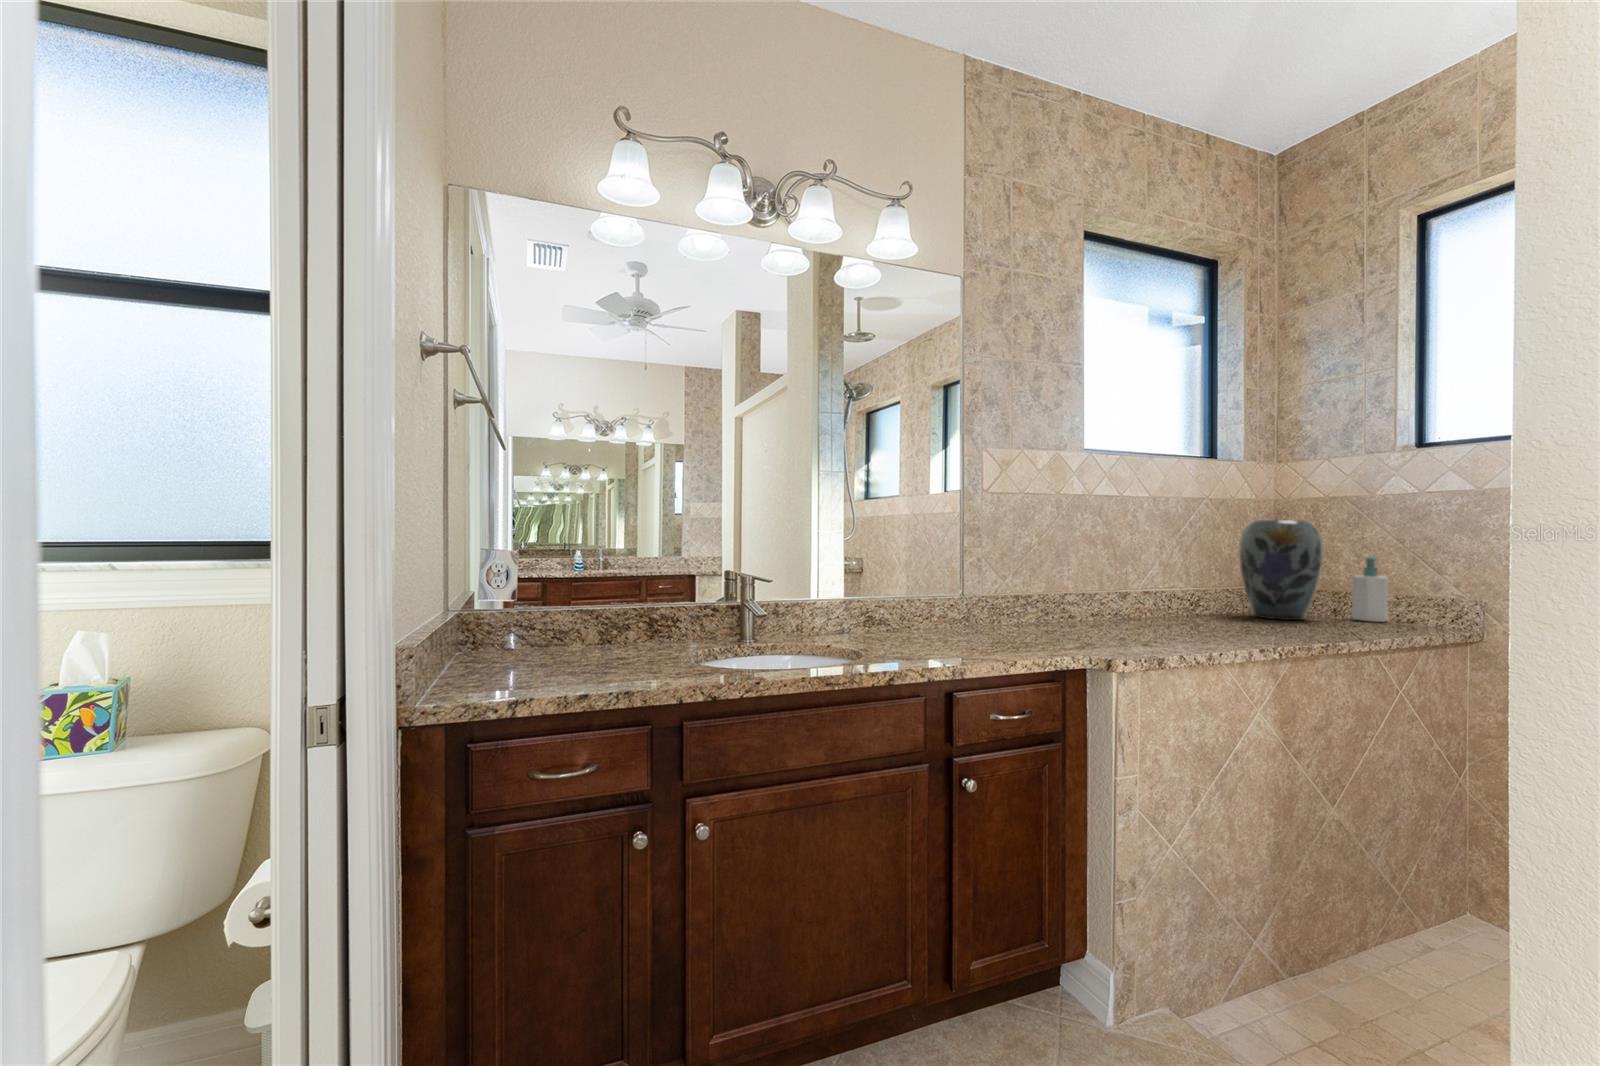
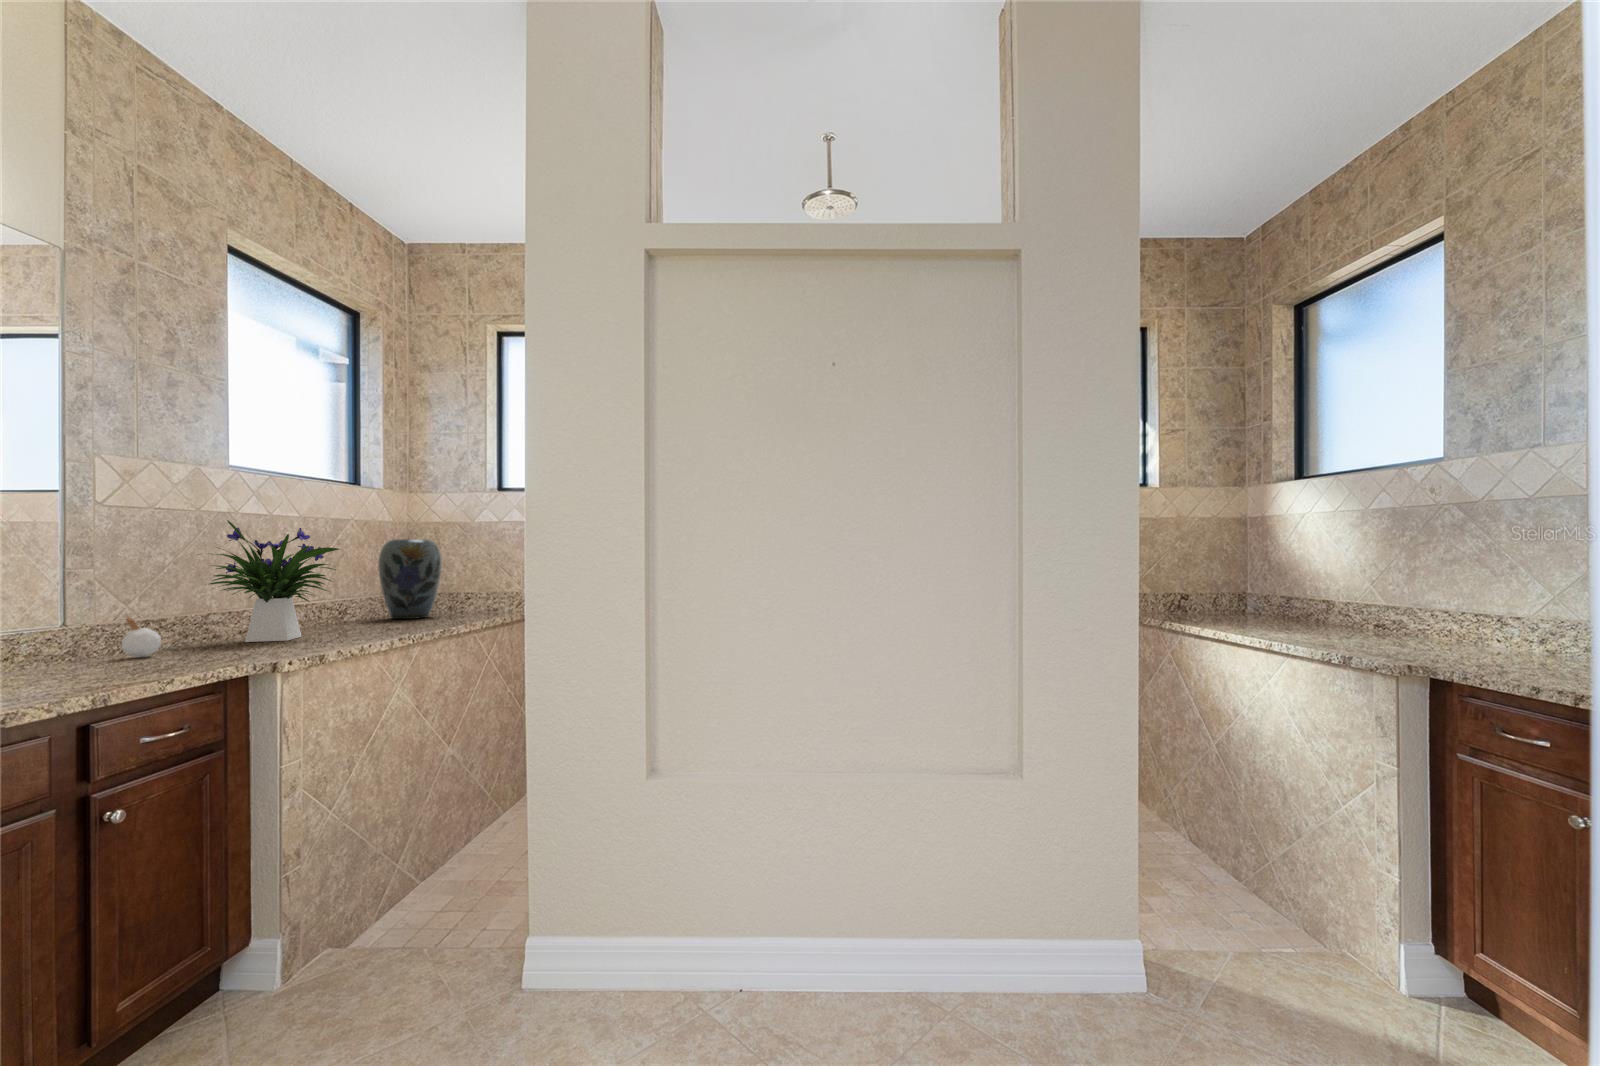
flower arrangement: none [1053,501,1190,631] -> present [199,521,339,642]
soap bottle: present [1352,557,1388,622] -> none [461,567,484,614]
candle: none [995,583,1023,630] -> present [122,608,161,657]

